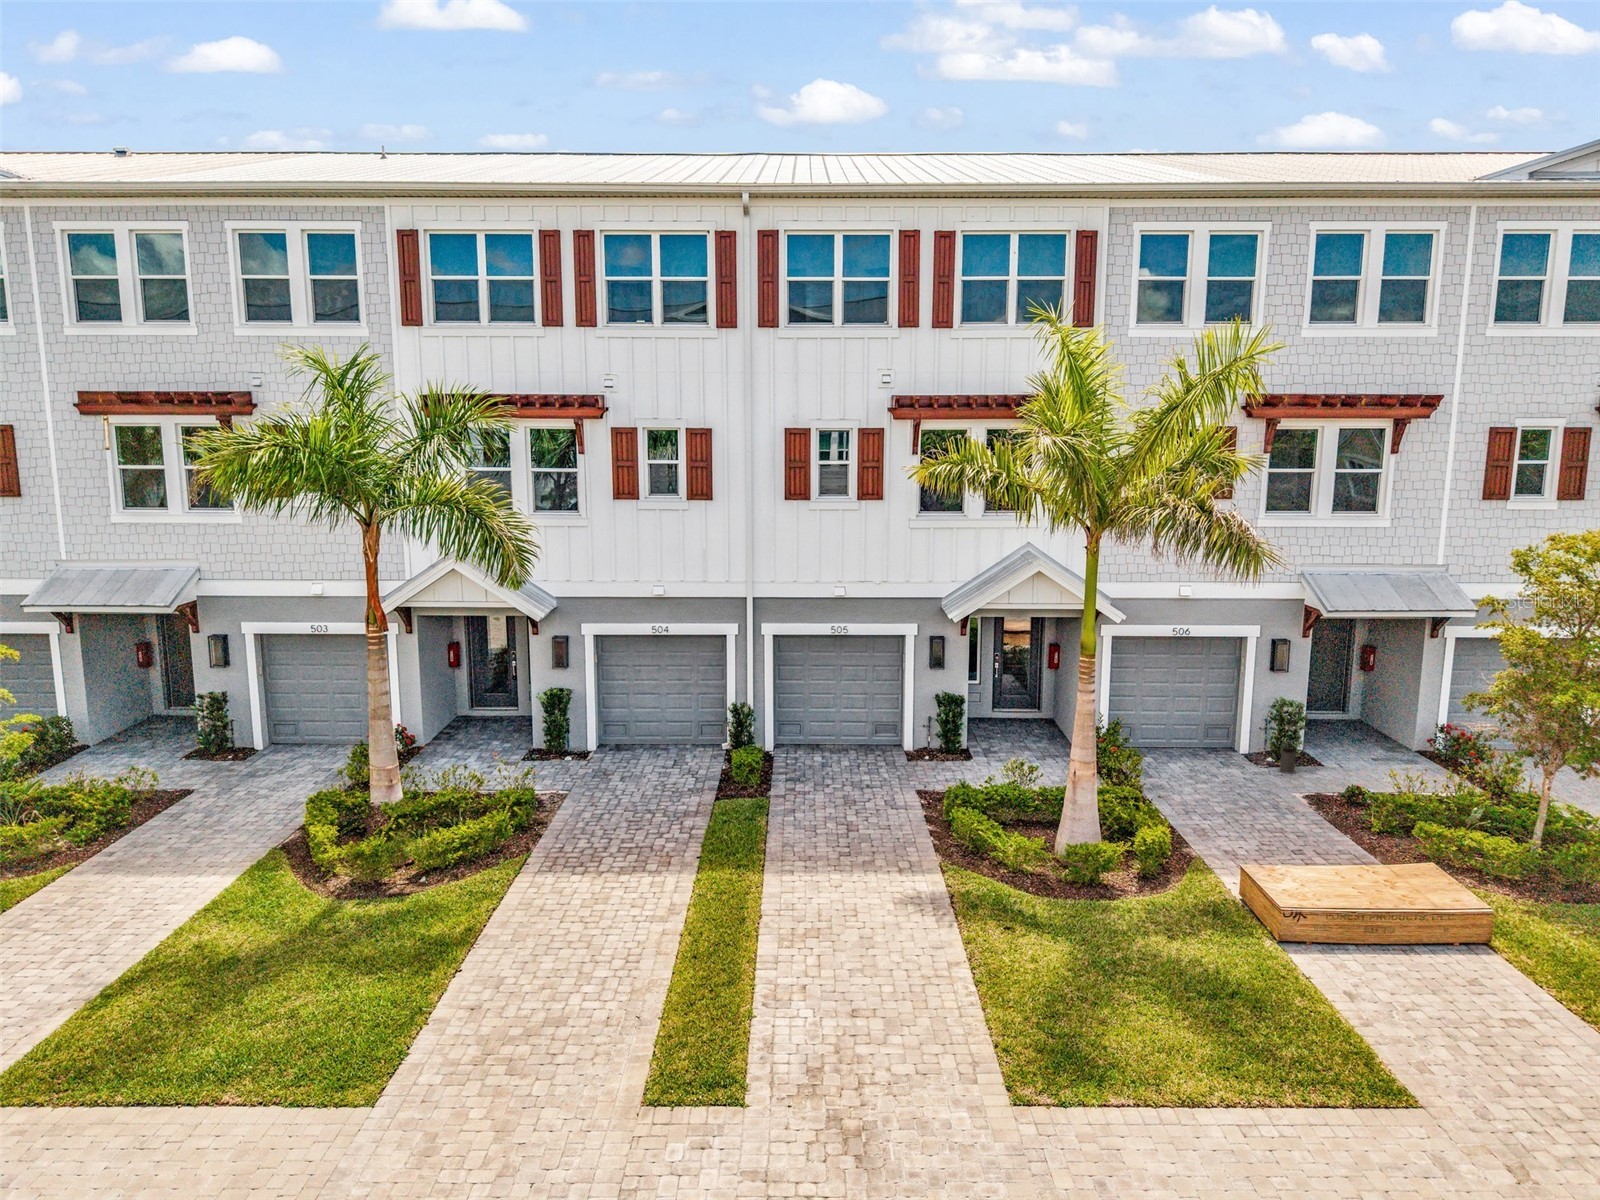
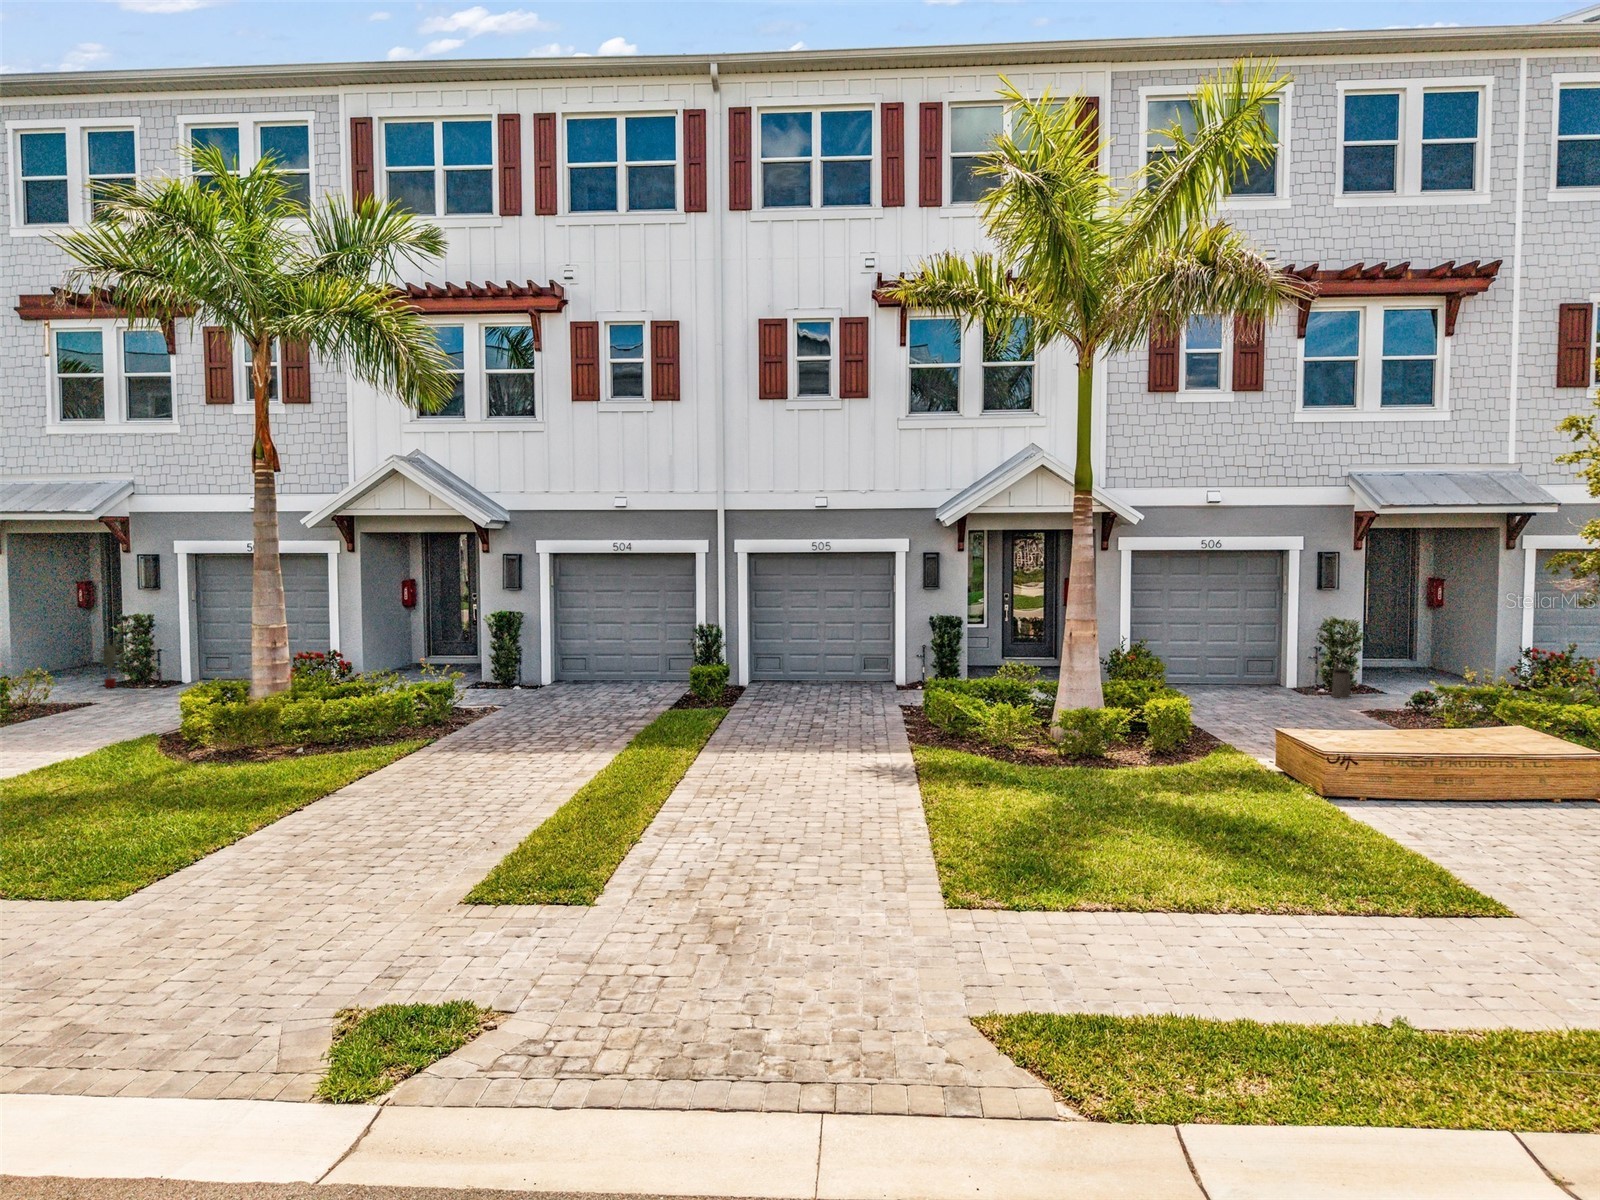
potted tree: none [175,716,205,762] -> present [98,639,124,688]

